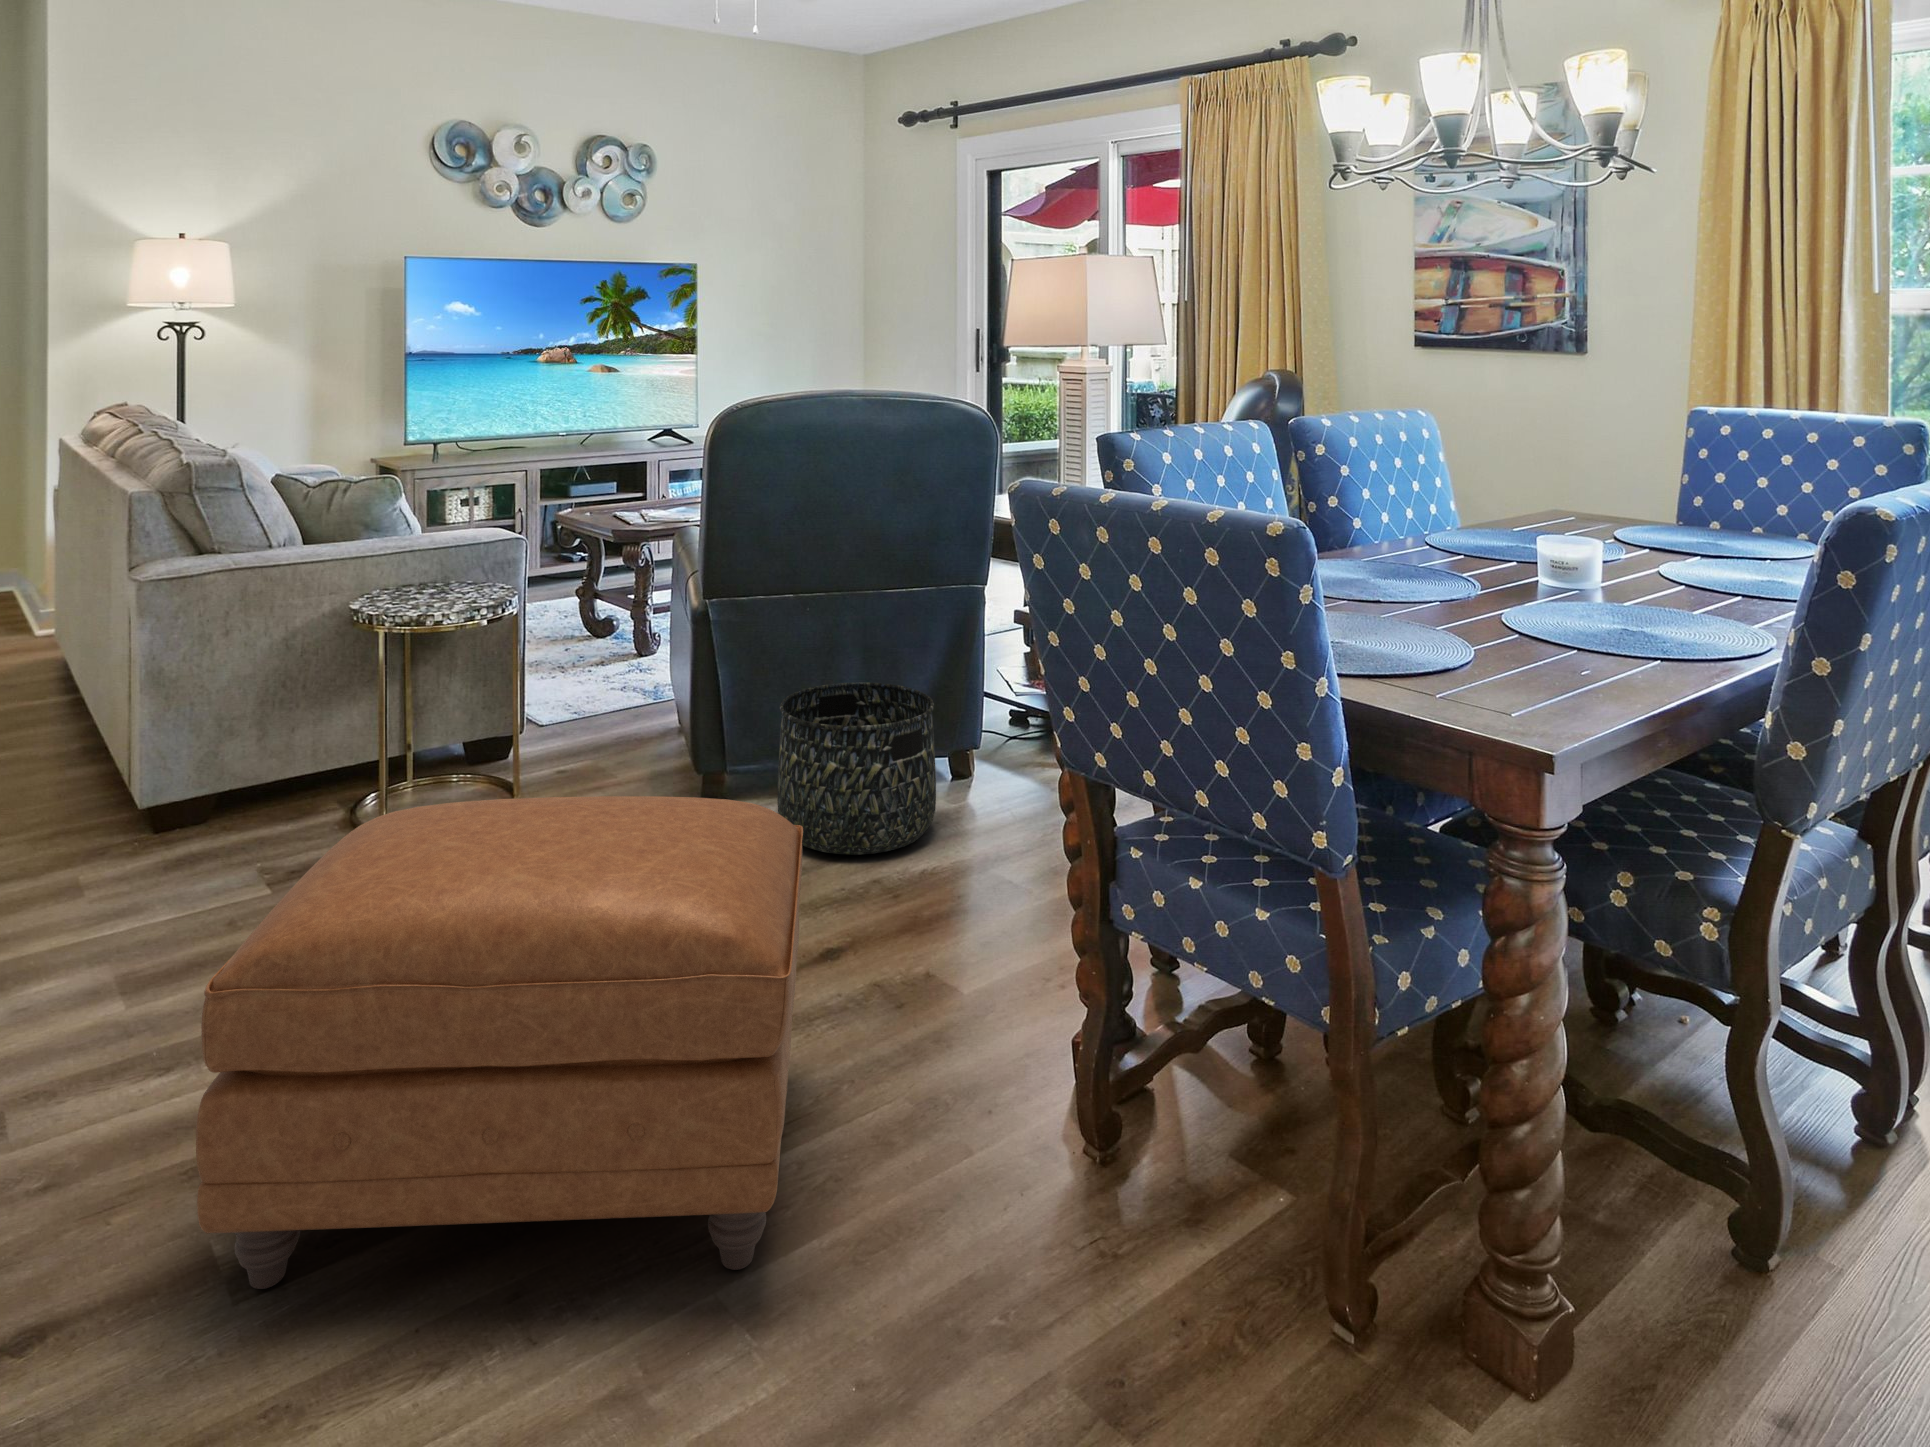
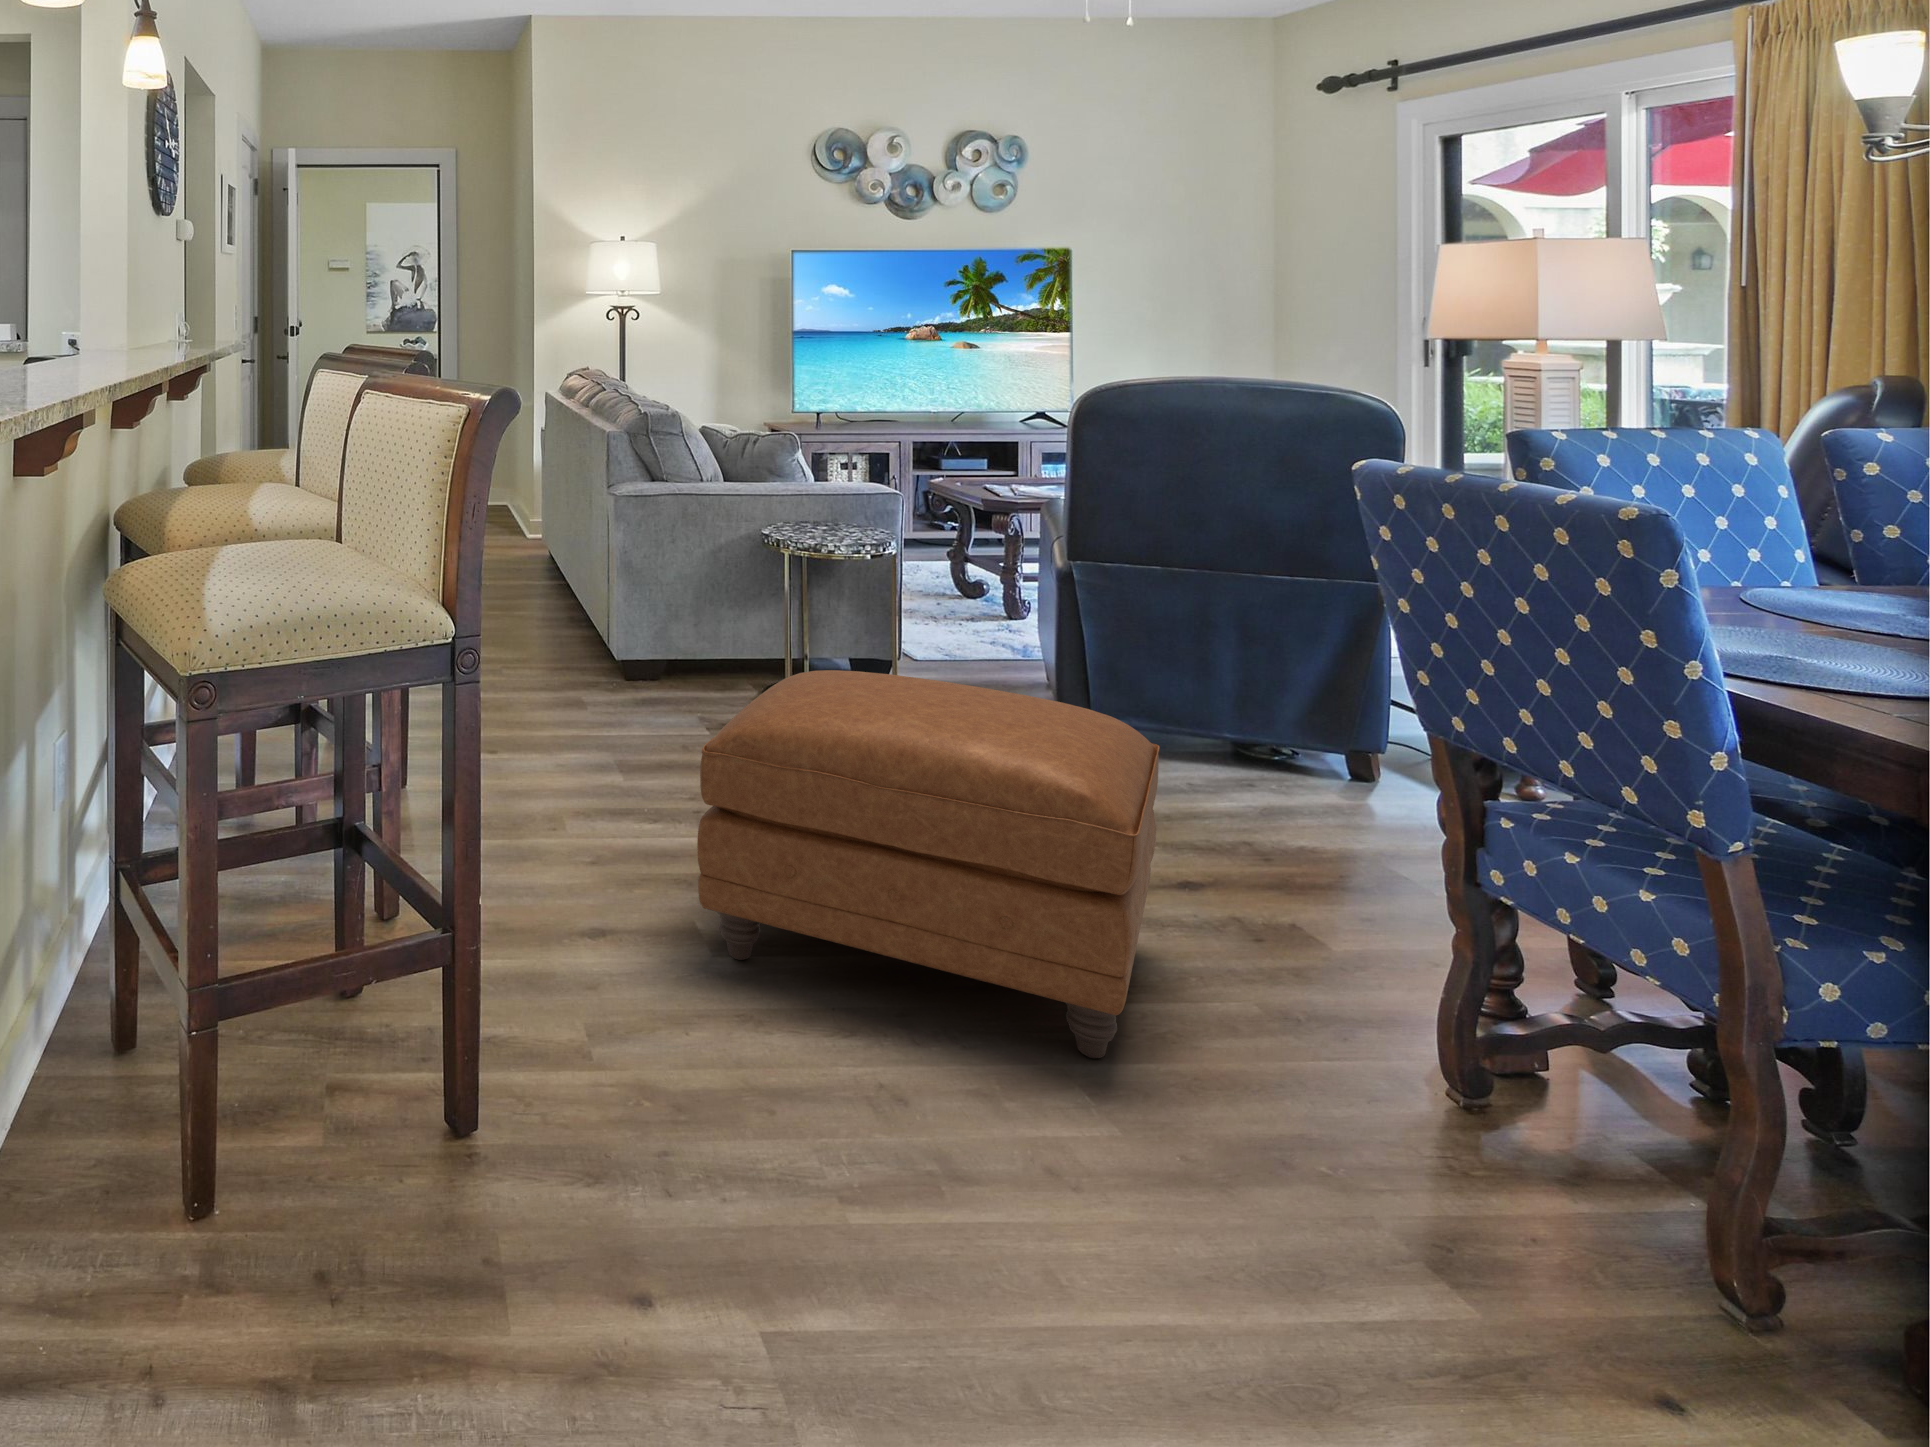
basket: present [777,682,936,855] -> none [1146,655,1322,817]

